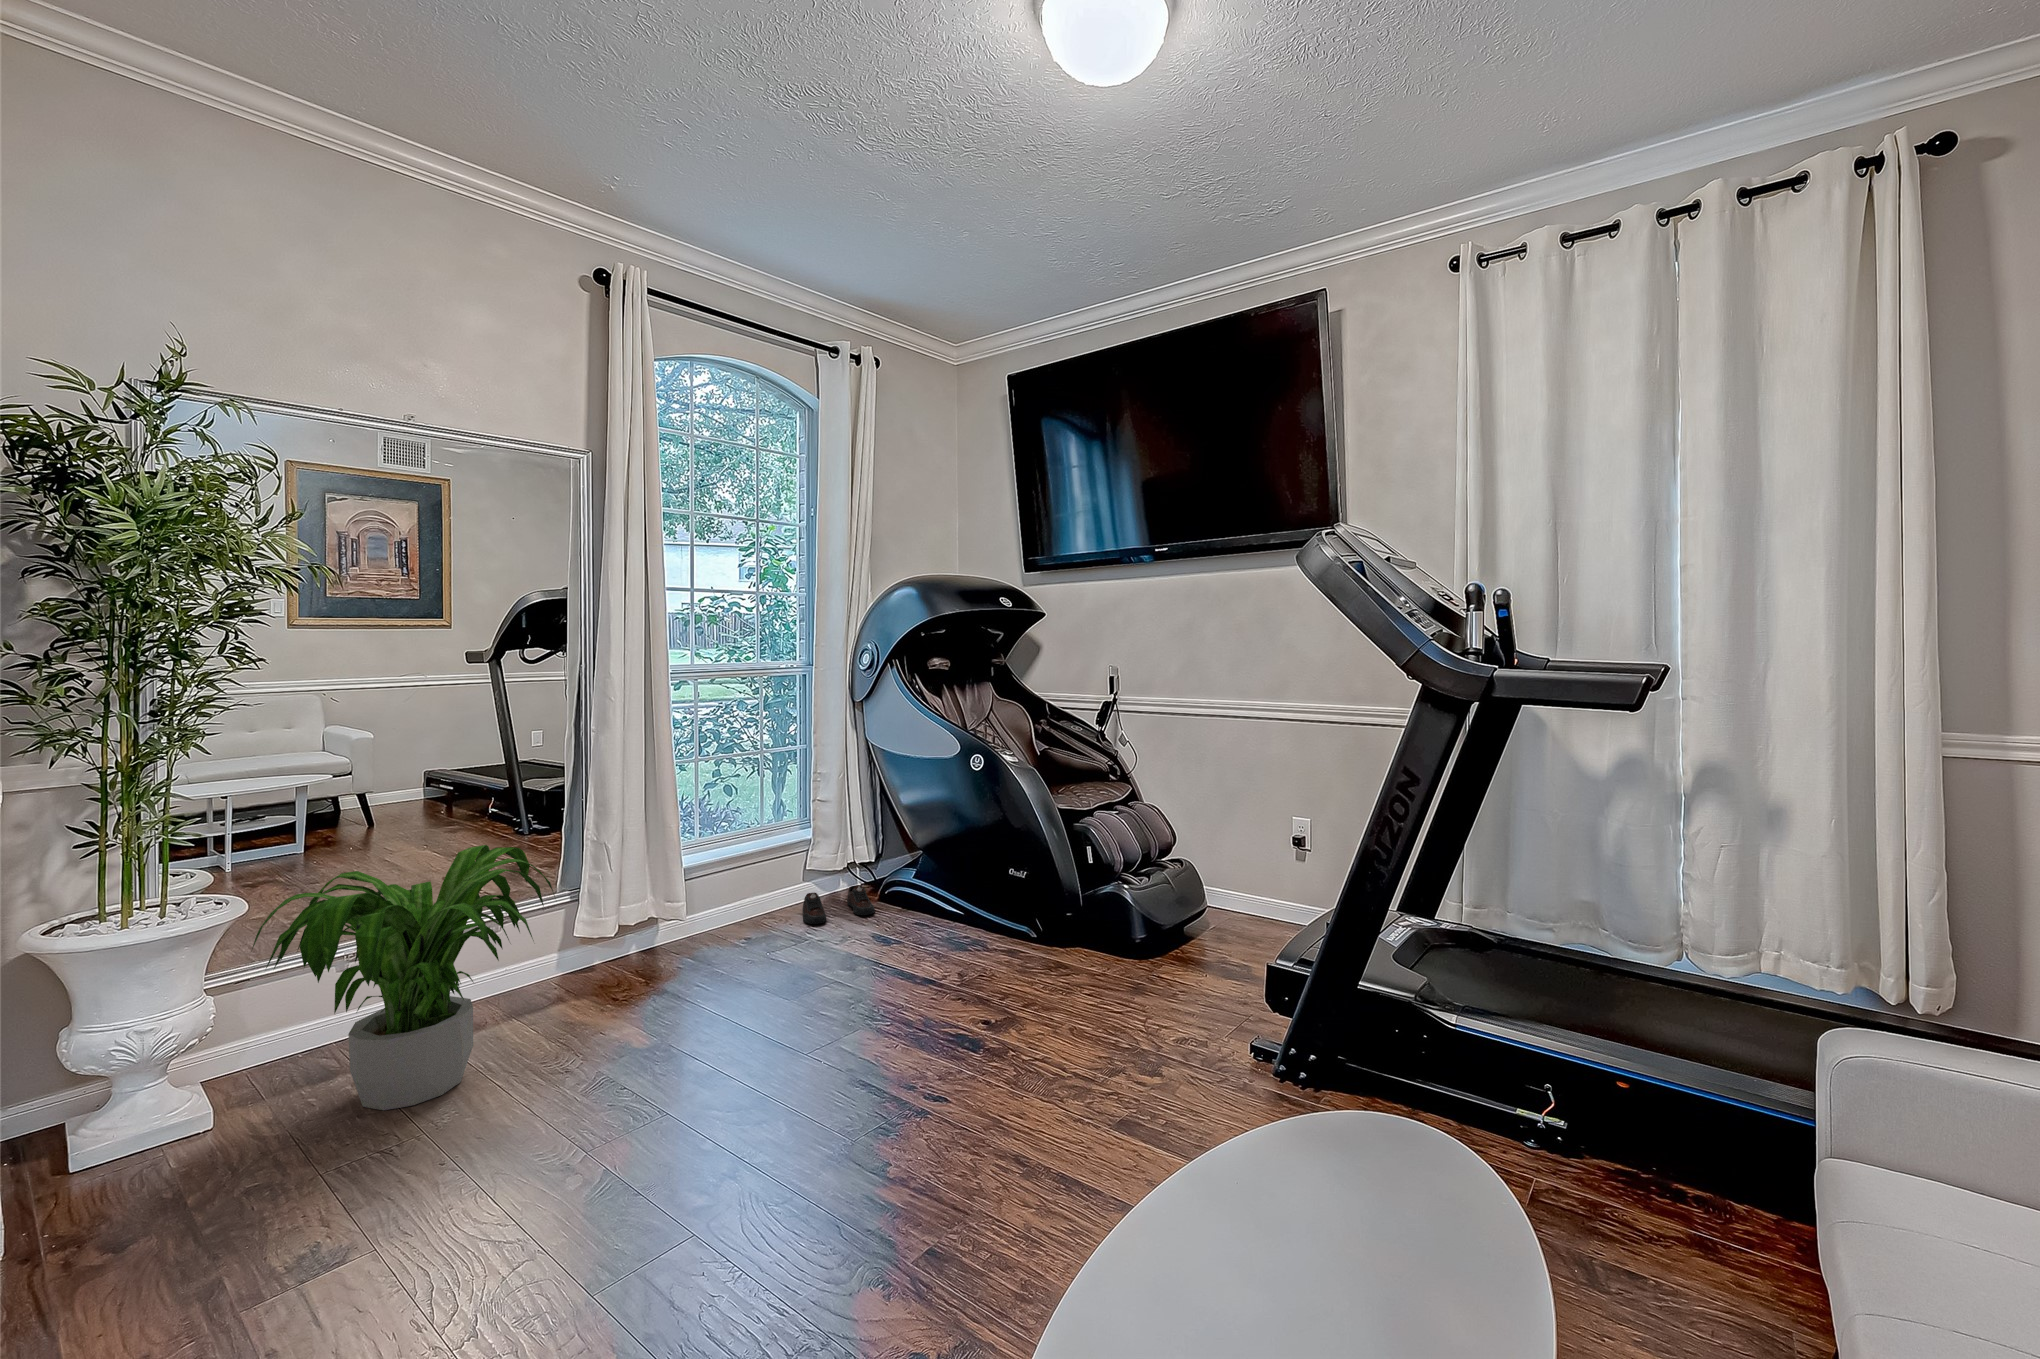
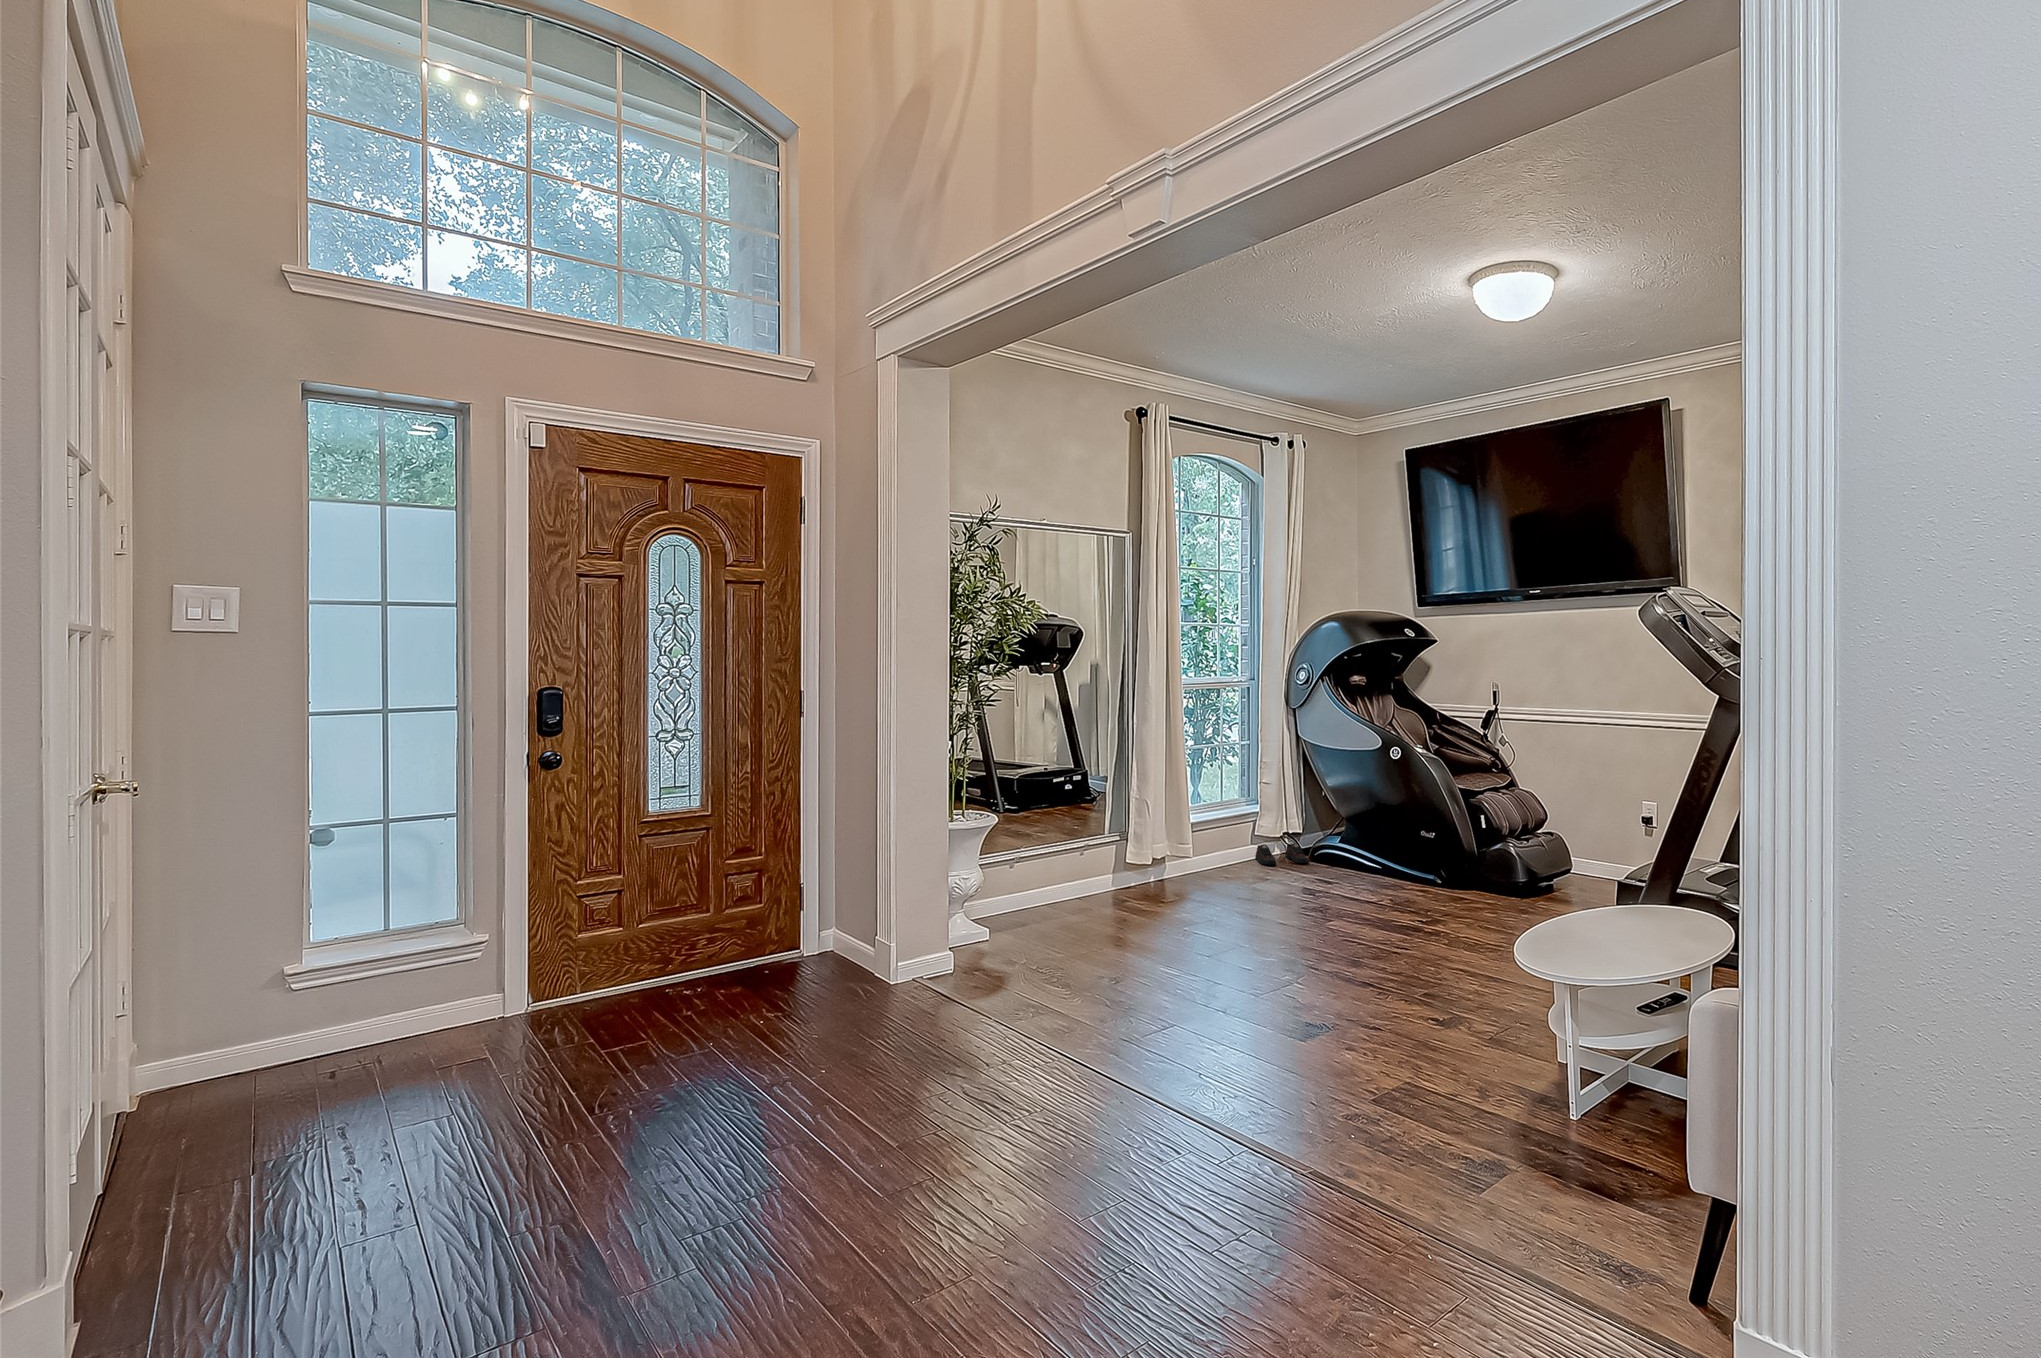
potted plant: present [252,845,554,1110] -> none [1025,782,1161,916]

